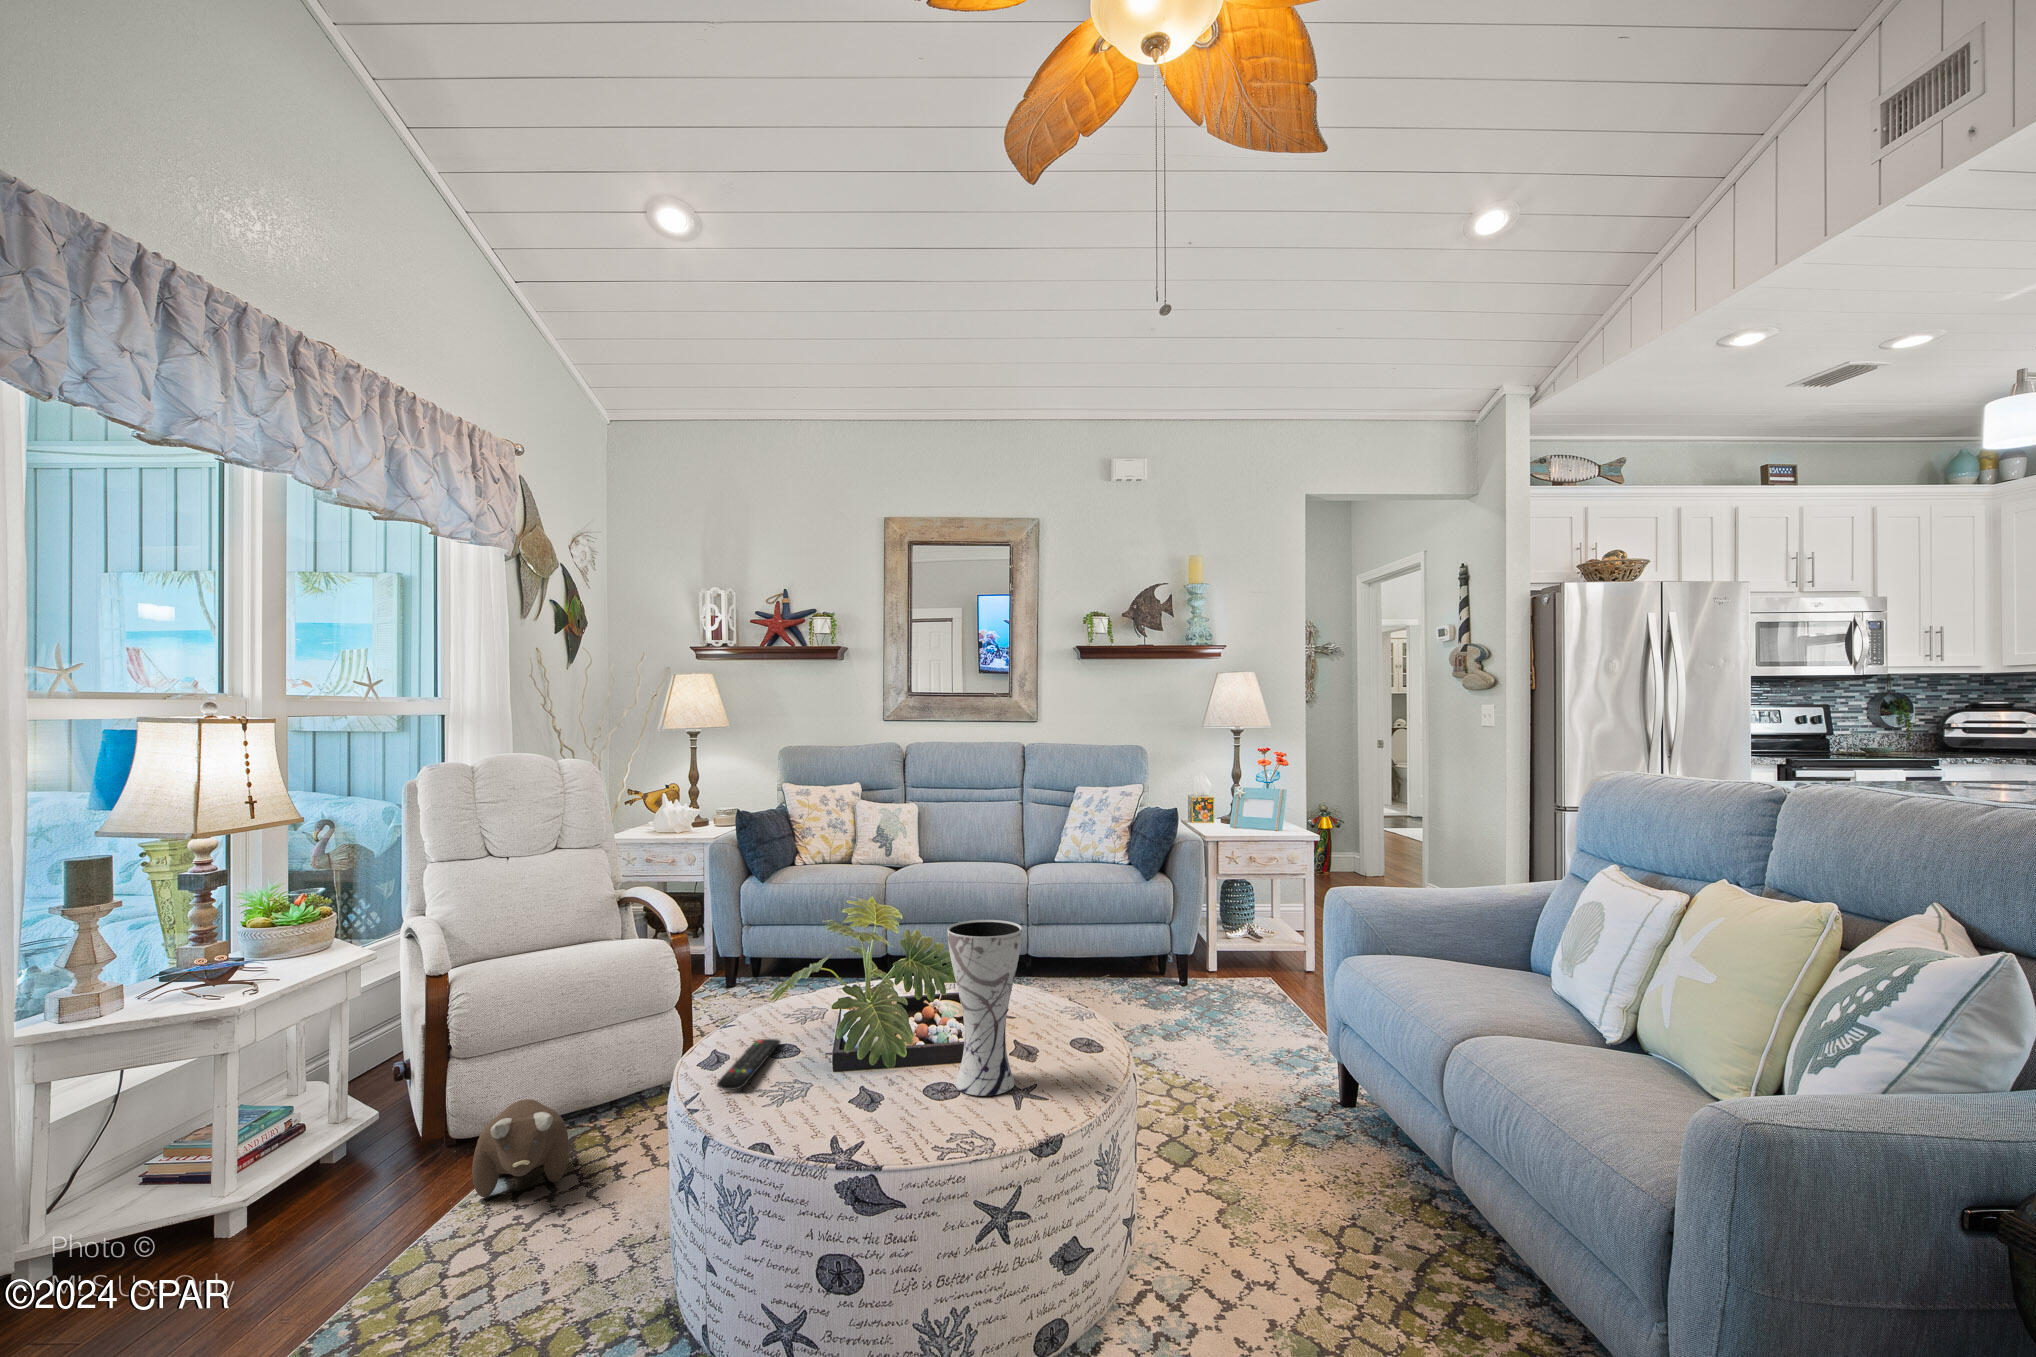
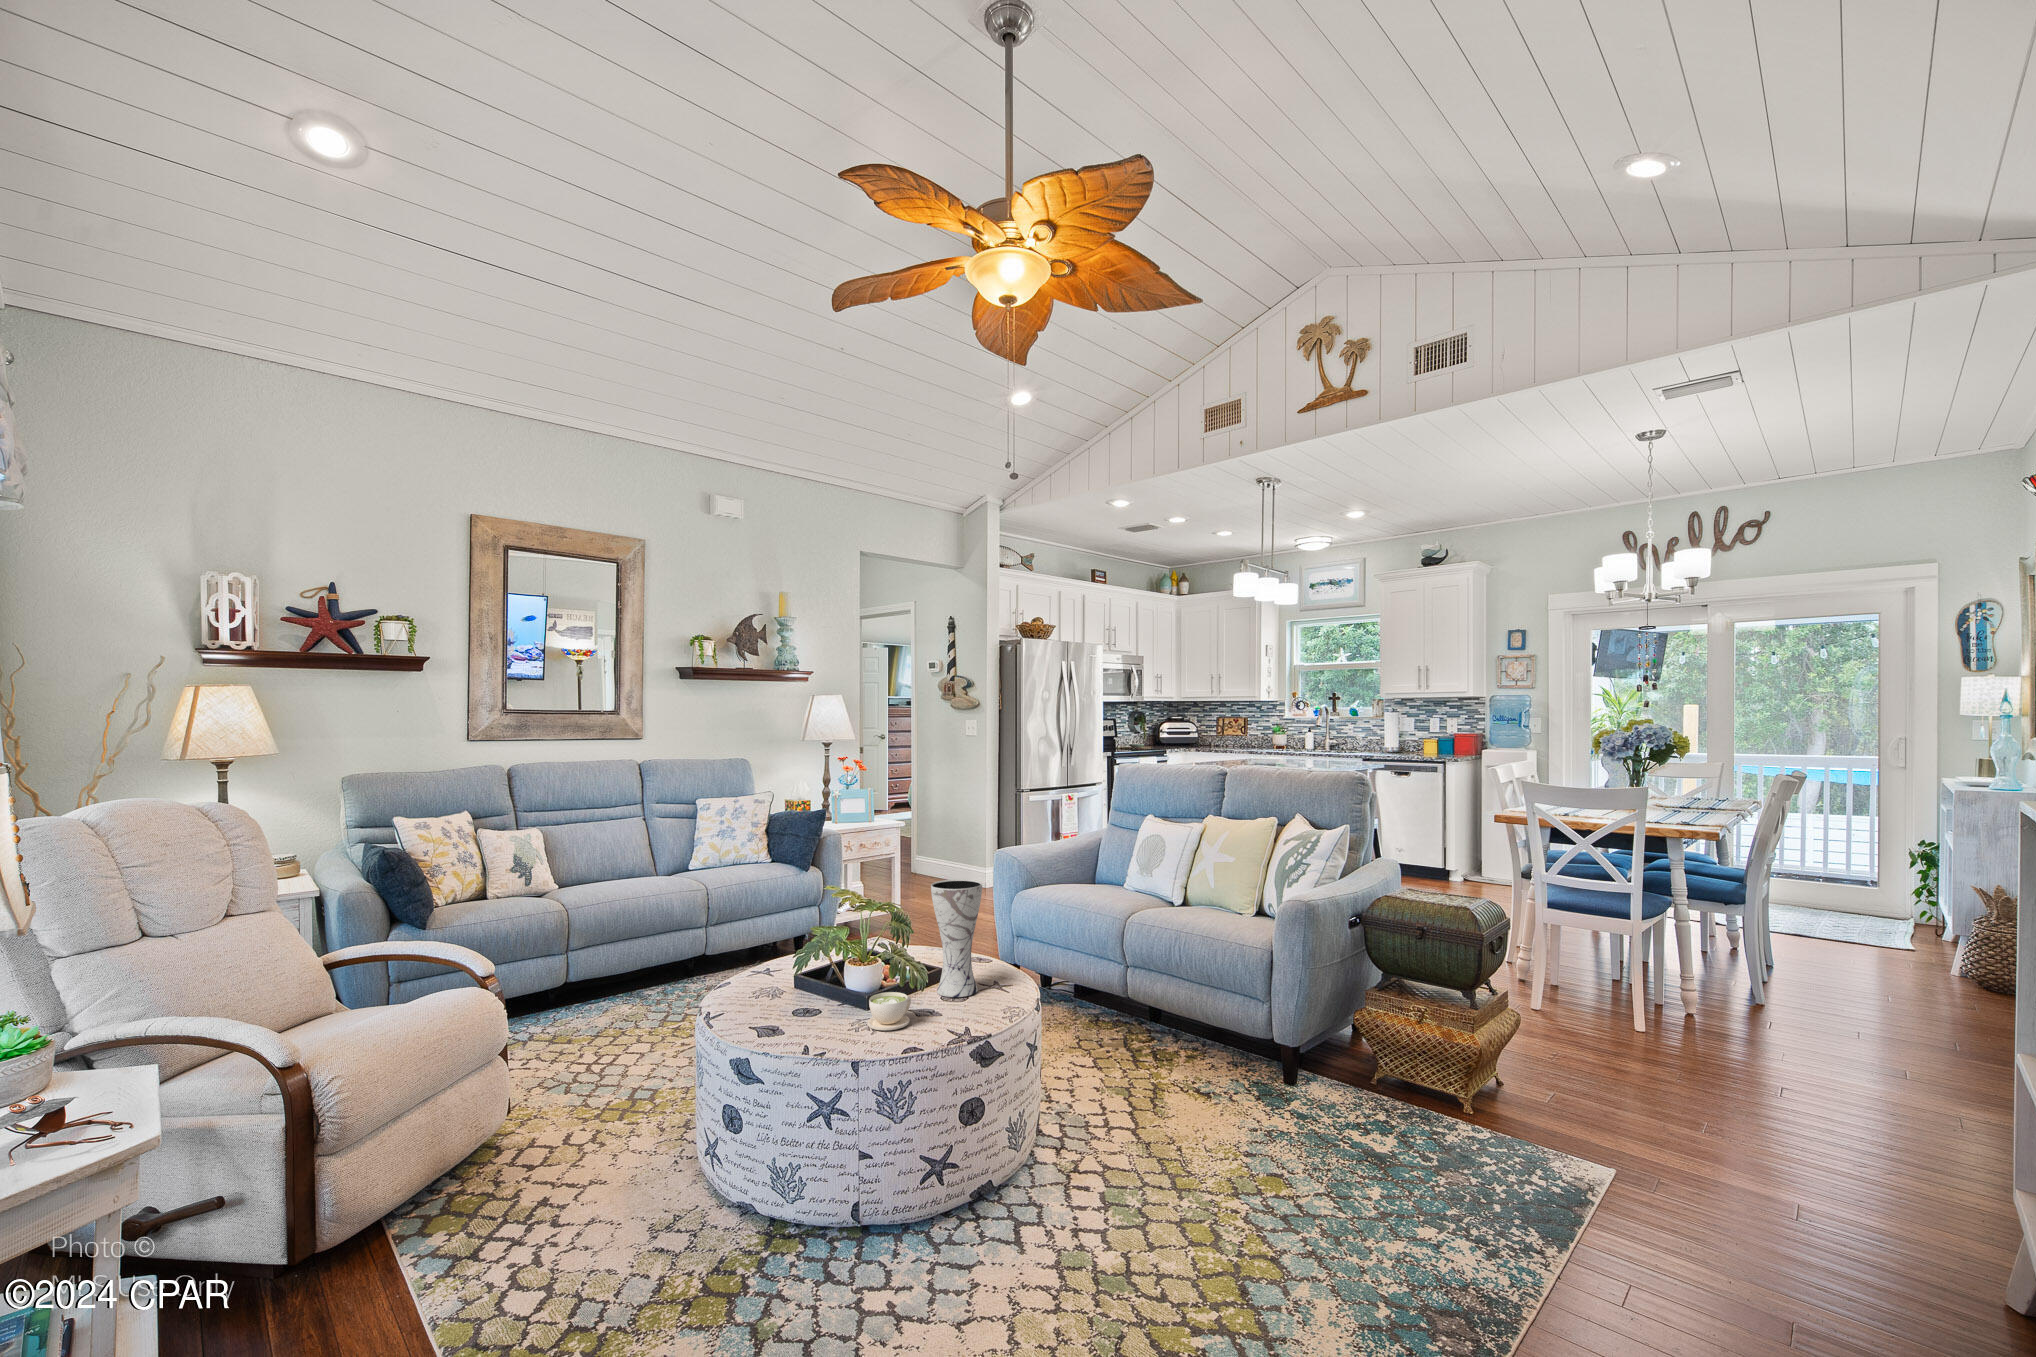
remote control: present [717,1039,780,1090] -> none [758,1007,822,1040]
coffee cup: none [800,1056,865,1112] -> present [867,992,911,1030]
plush toy: present [472,1099,569,1197] -> none [387,1151,518,1268]

